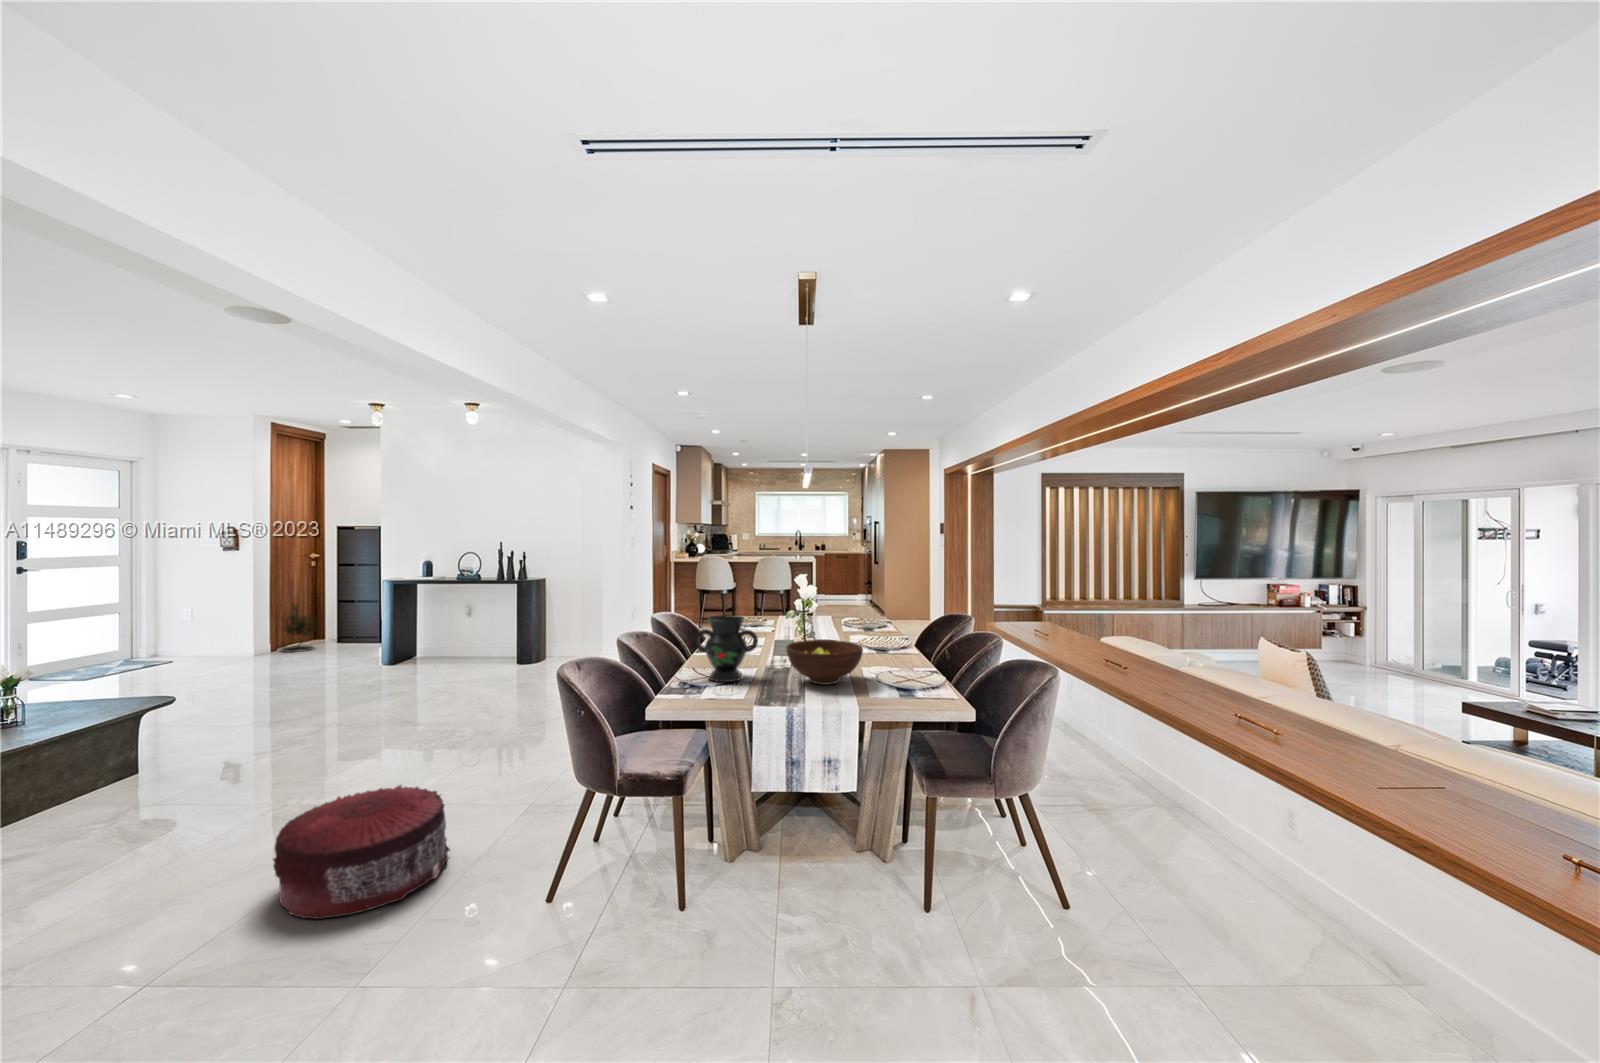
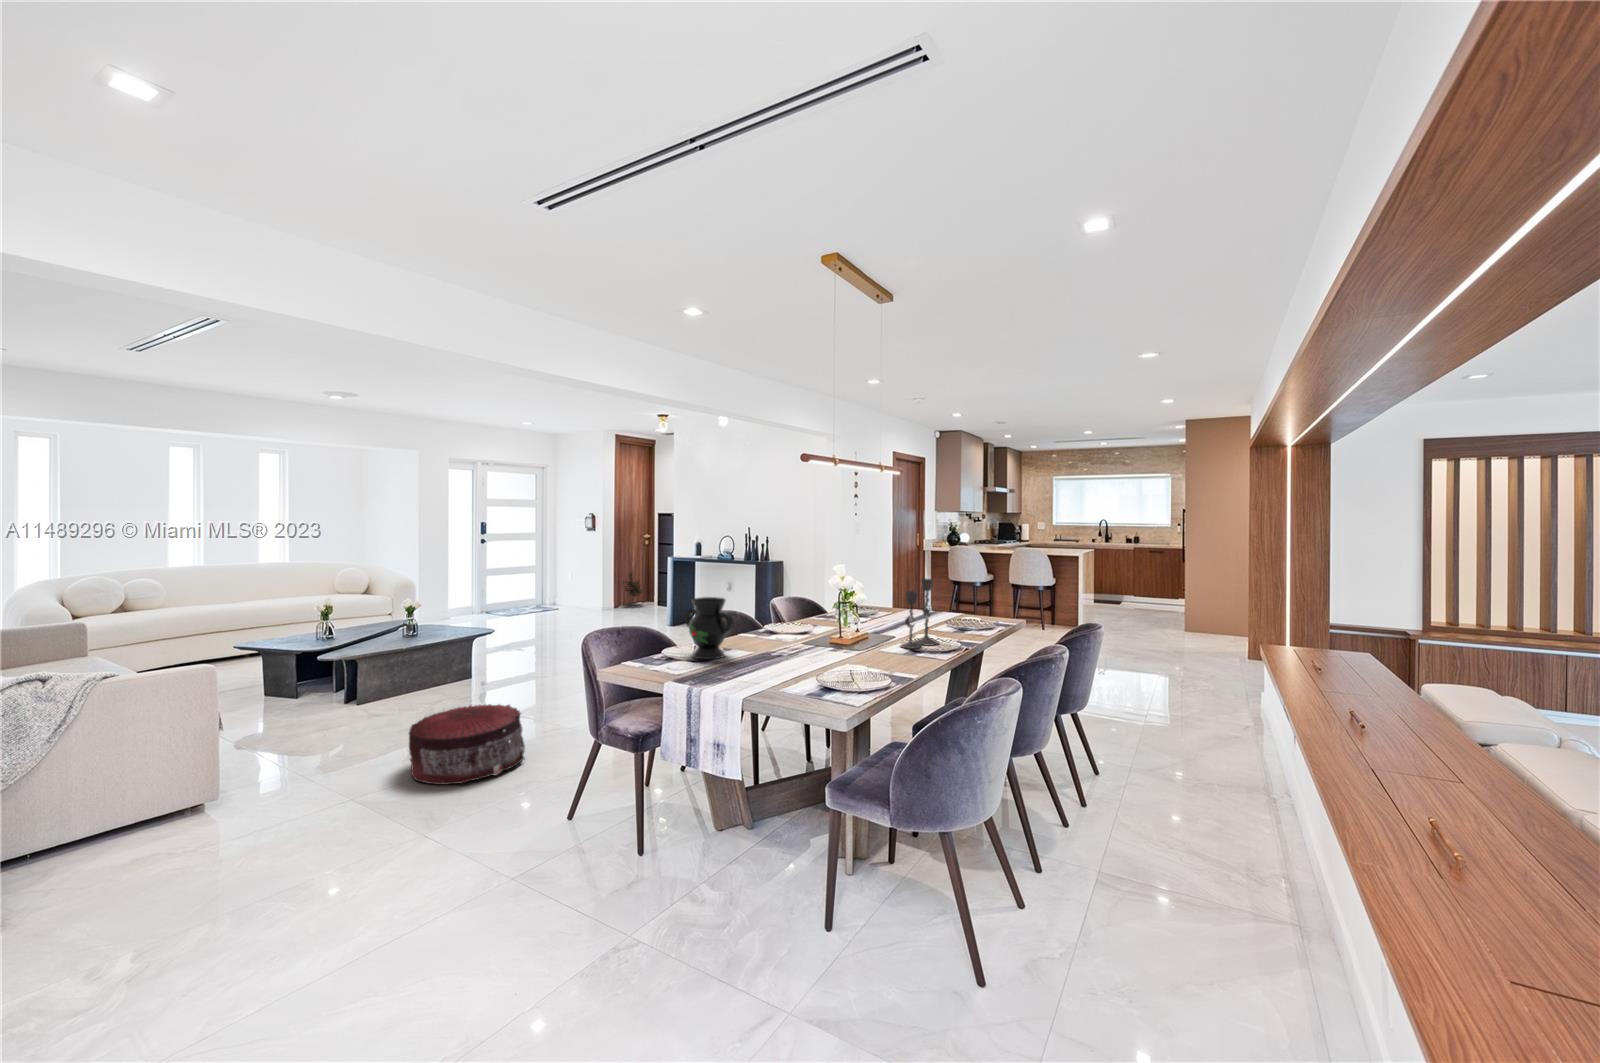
candlestick: none [862,584,887,649] -> present [900,579,939,649]
fruit bowl: present [786,640,863,685] -> none [735,628,812,674]

